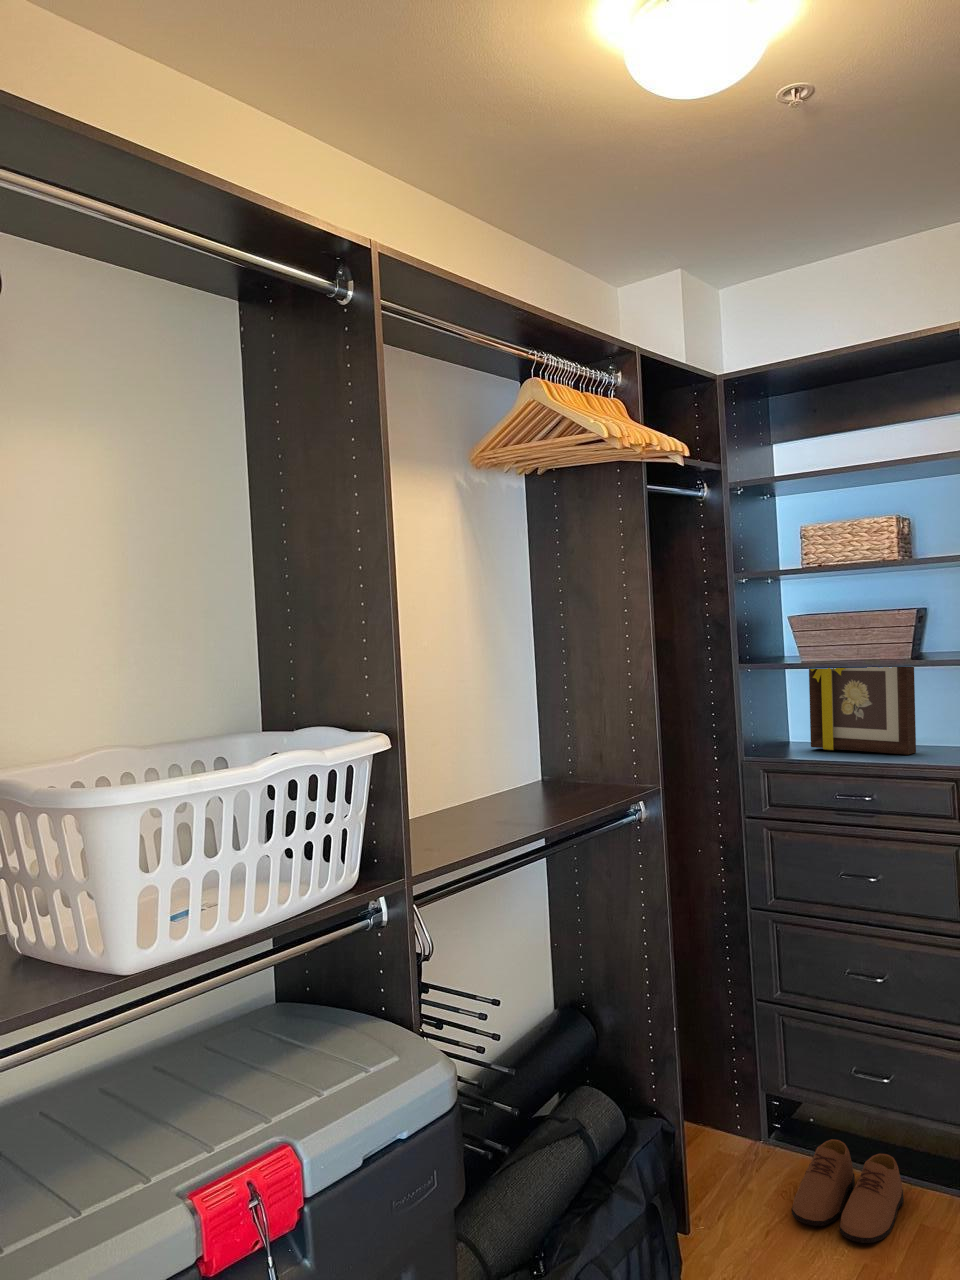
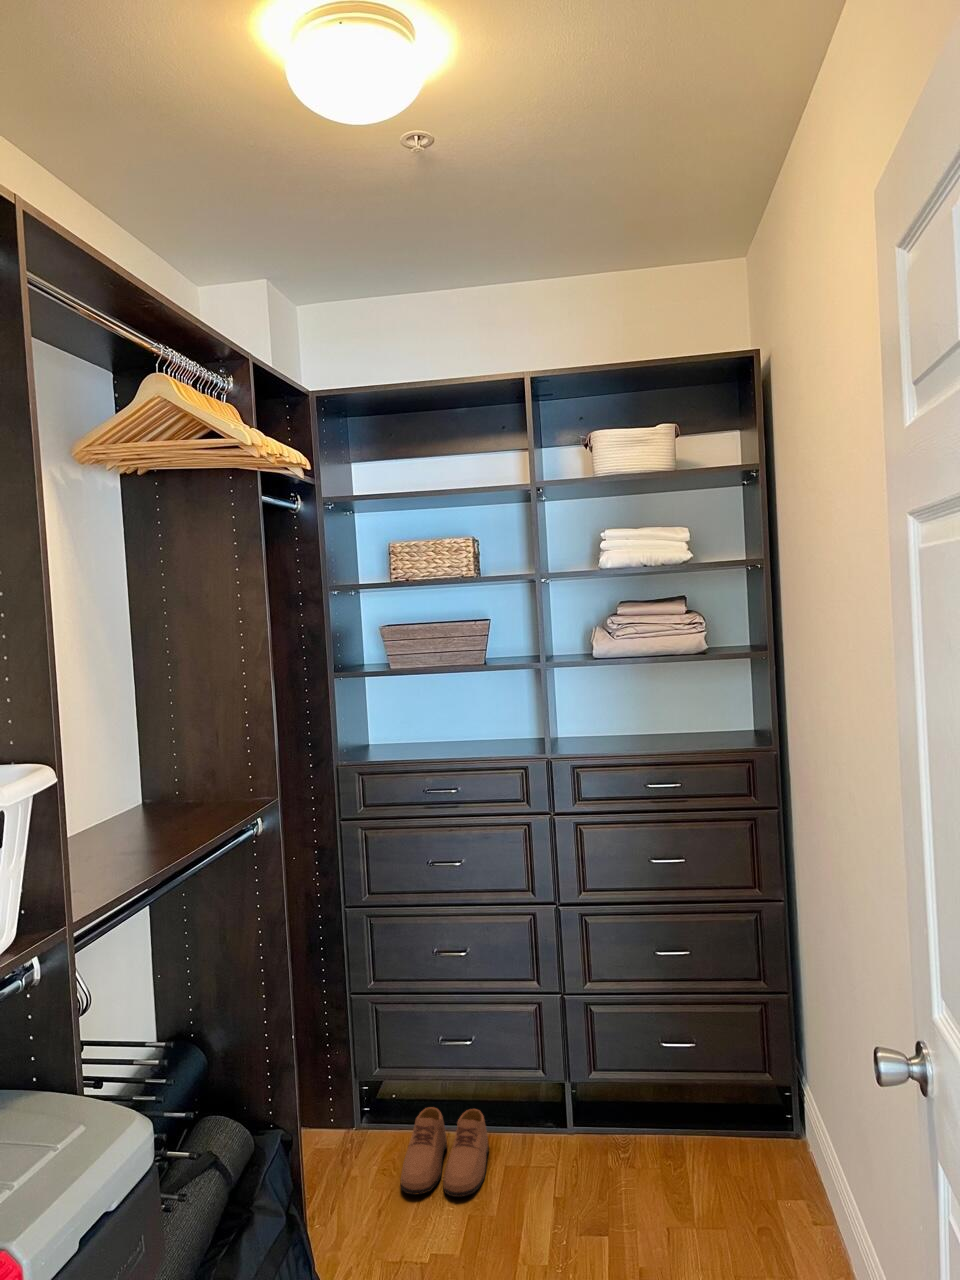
picture frame: present [809,667,916,755] -> none [392,654,486,750]

